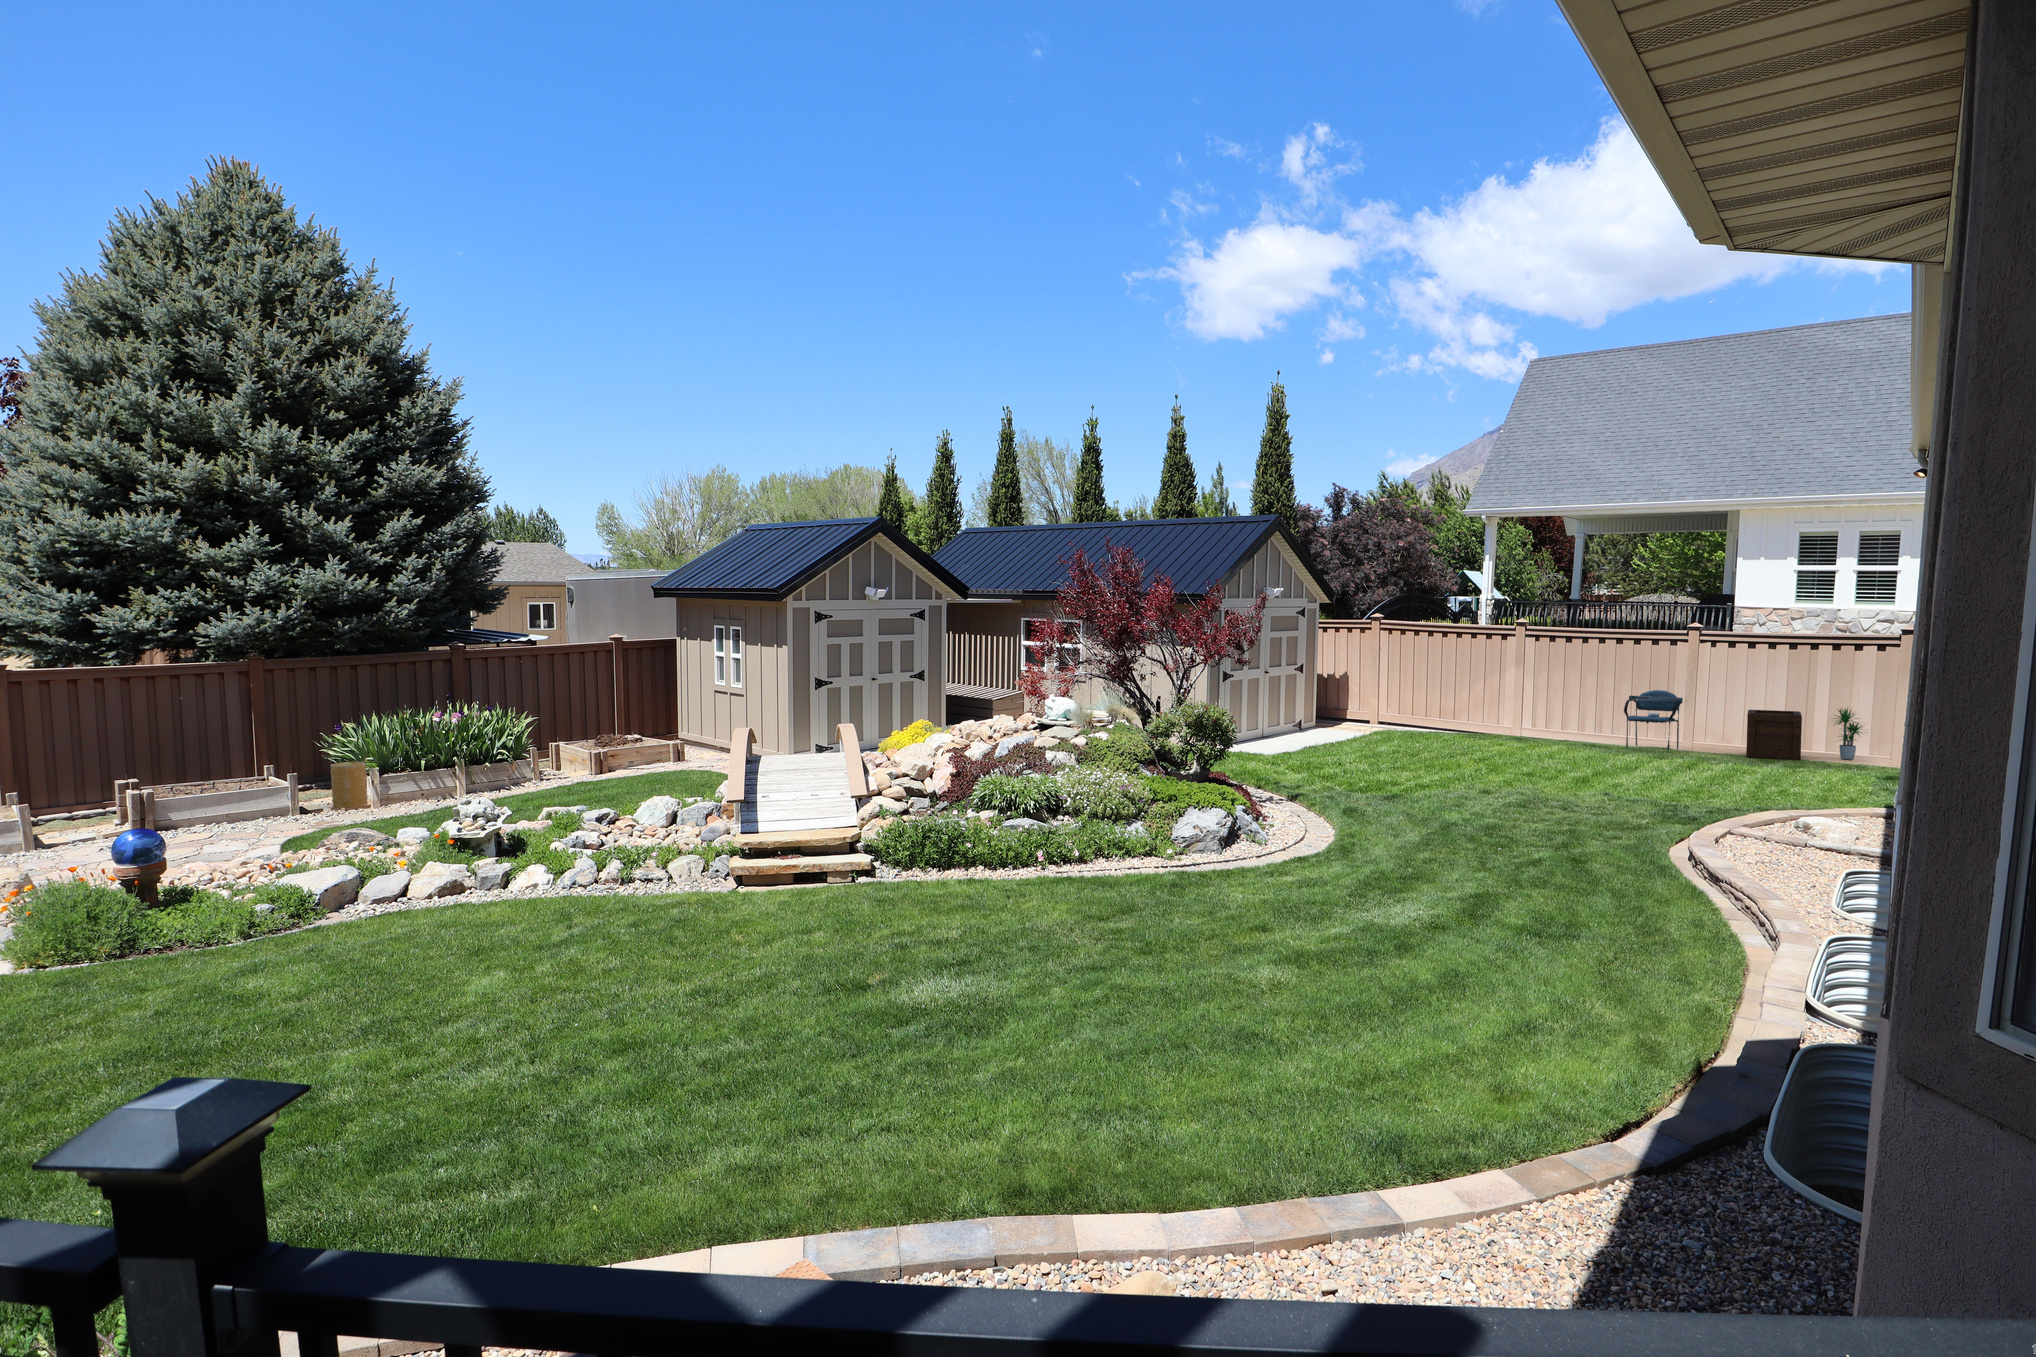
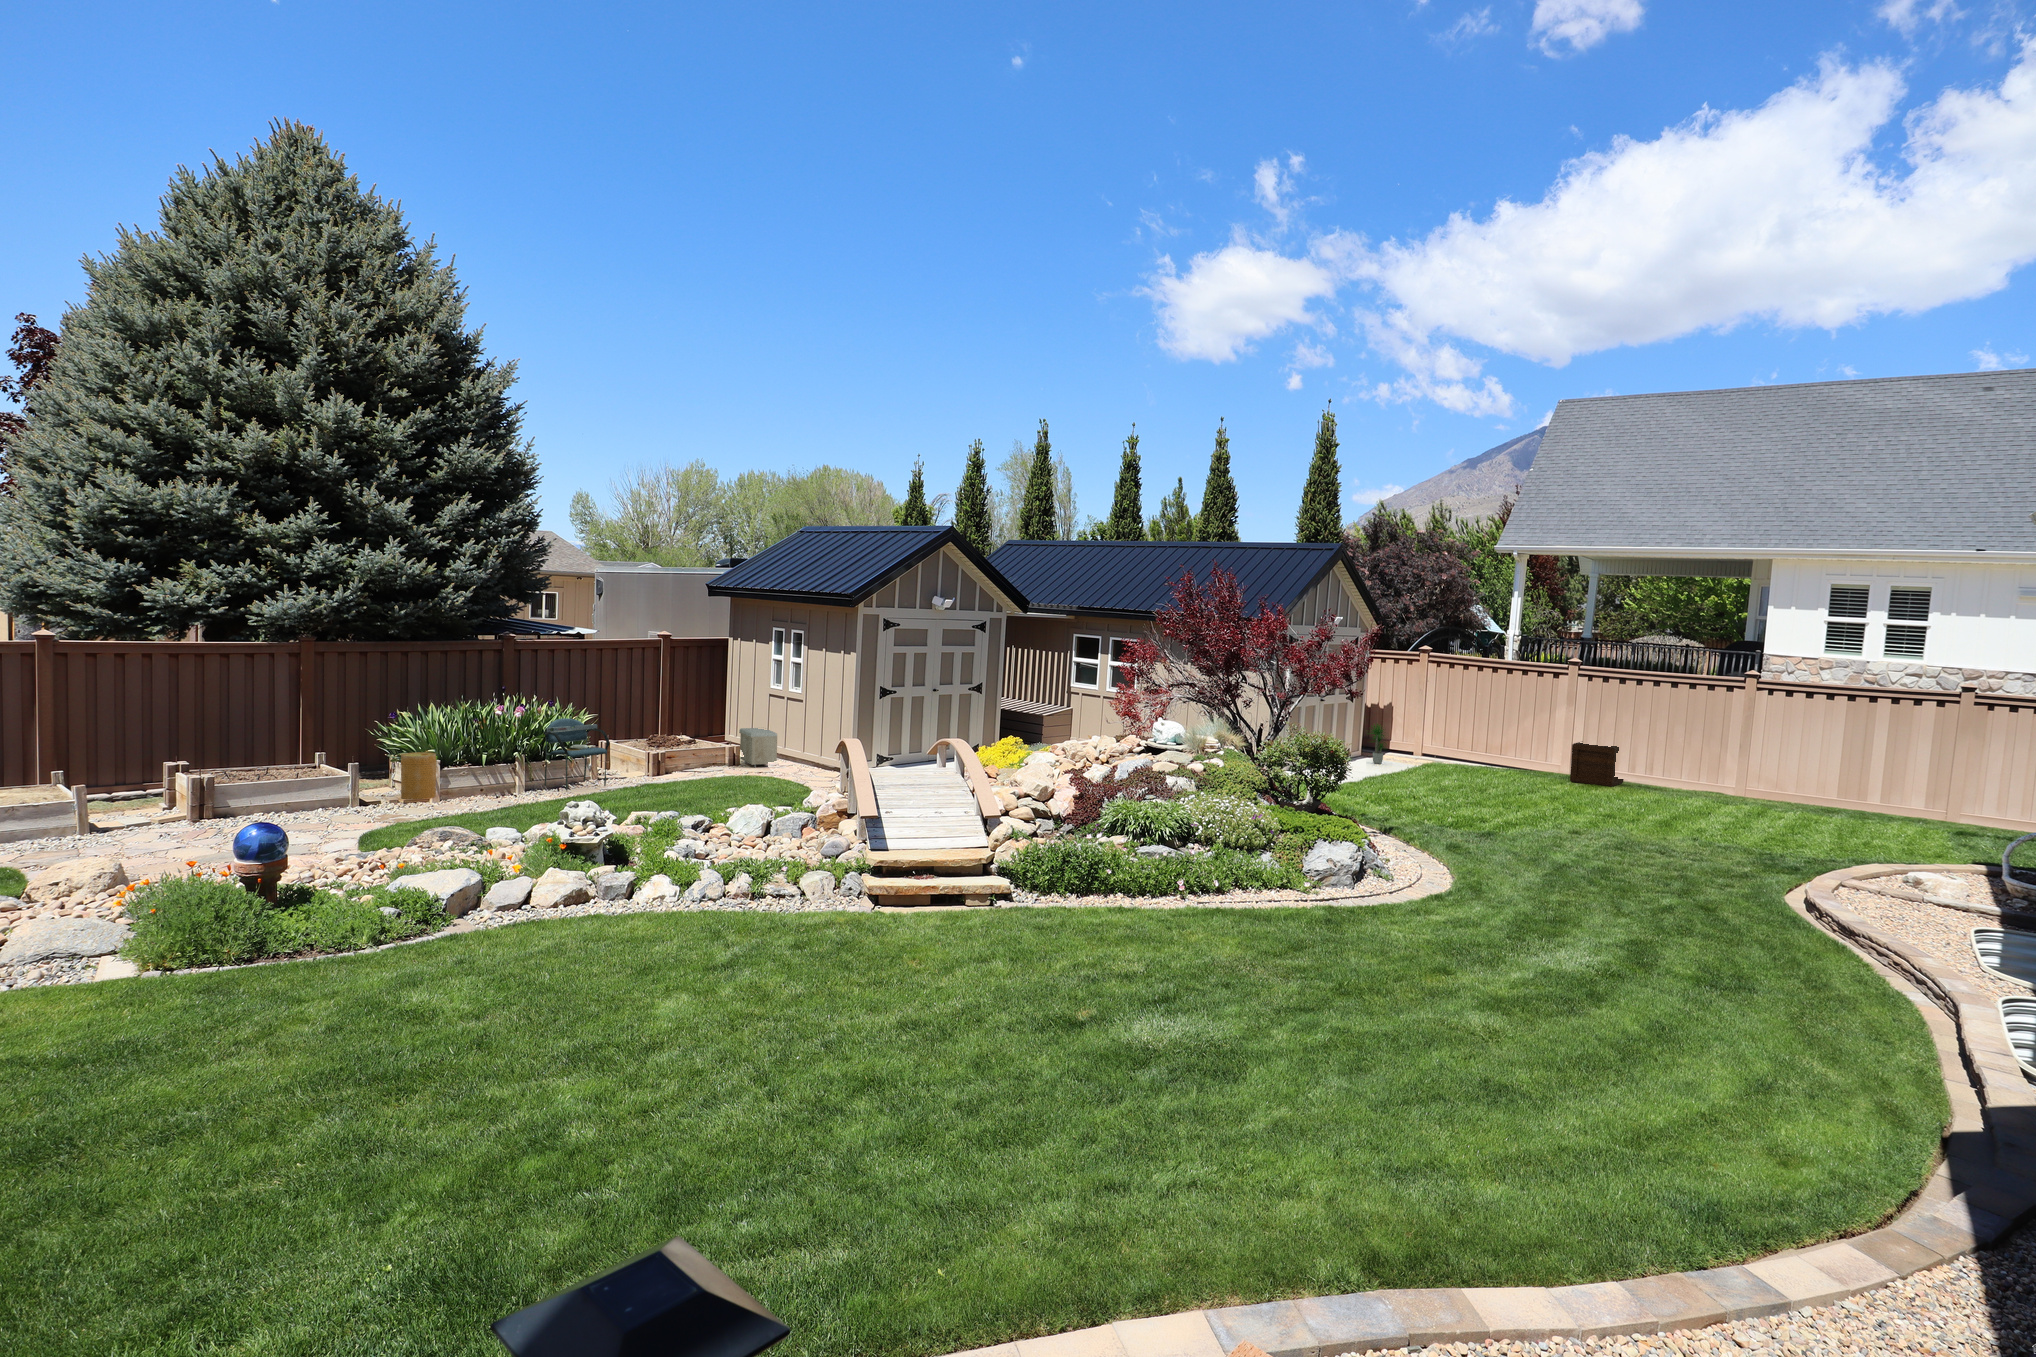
chair: present [1624,690,1683,752] -> present [544,718,610,791]
potted plant: present [1834,708,1863,760] -> present [1369,724,1386,764]
wooden crate: present [1746,710,1802,760] -> present [1570,742,1624,787]
storage bench: none [683,726,719,765] -> present [739,728,777,768]

